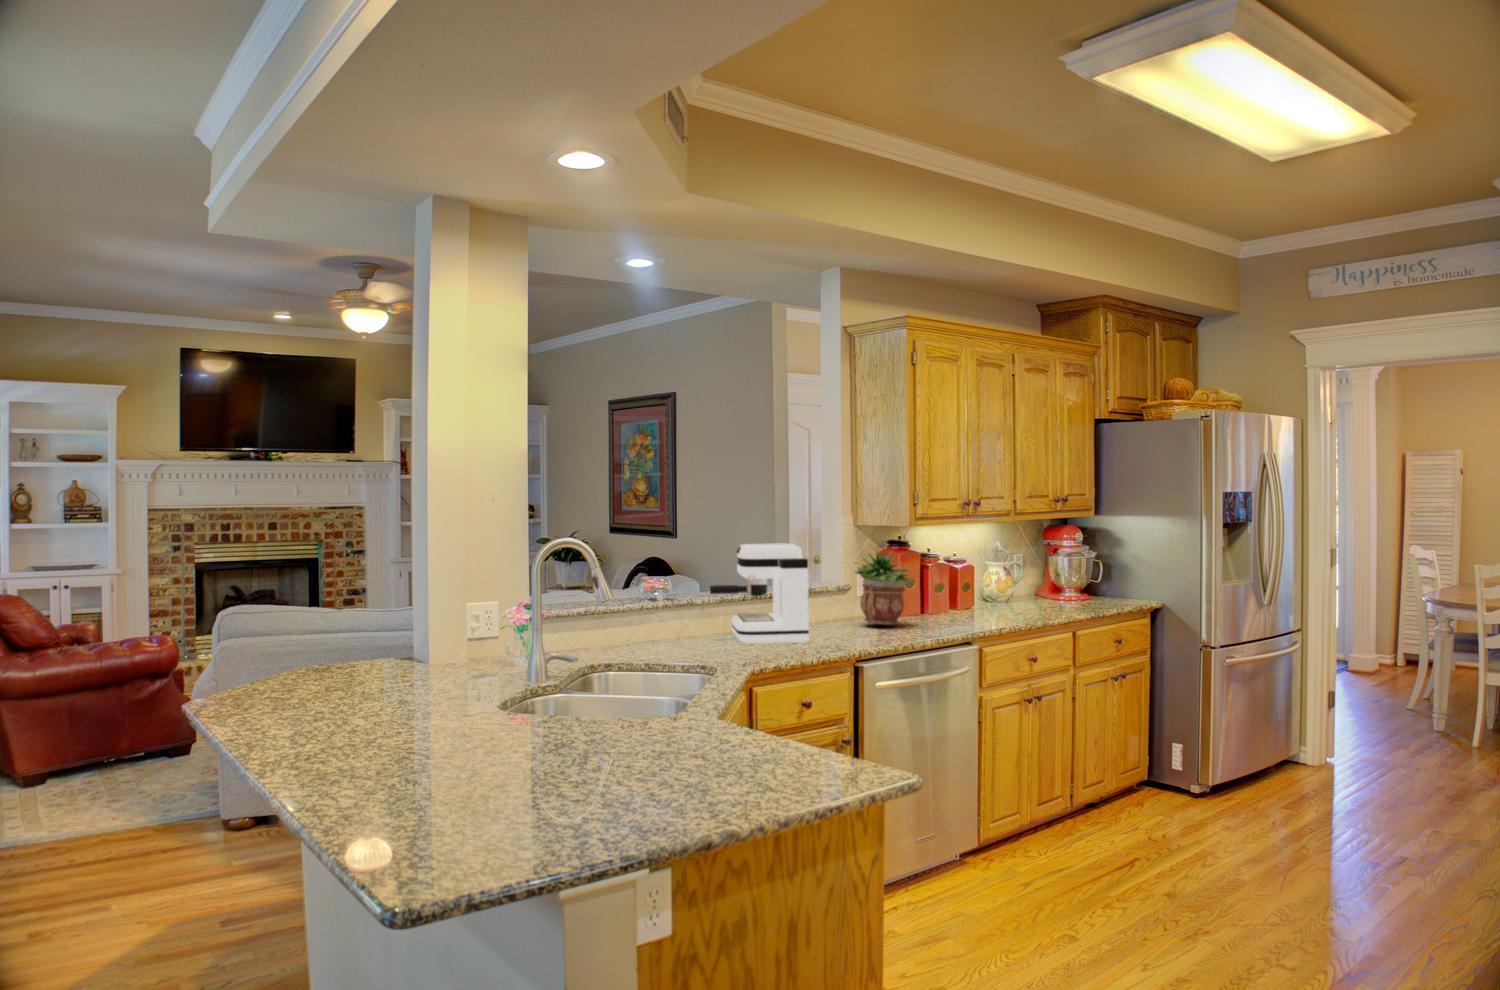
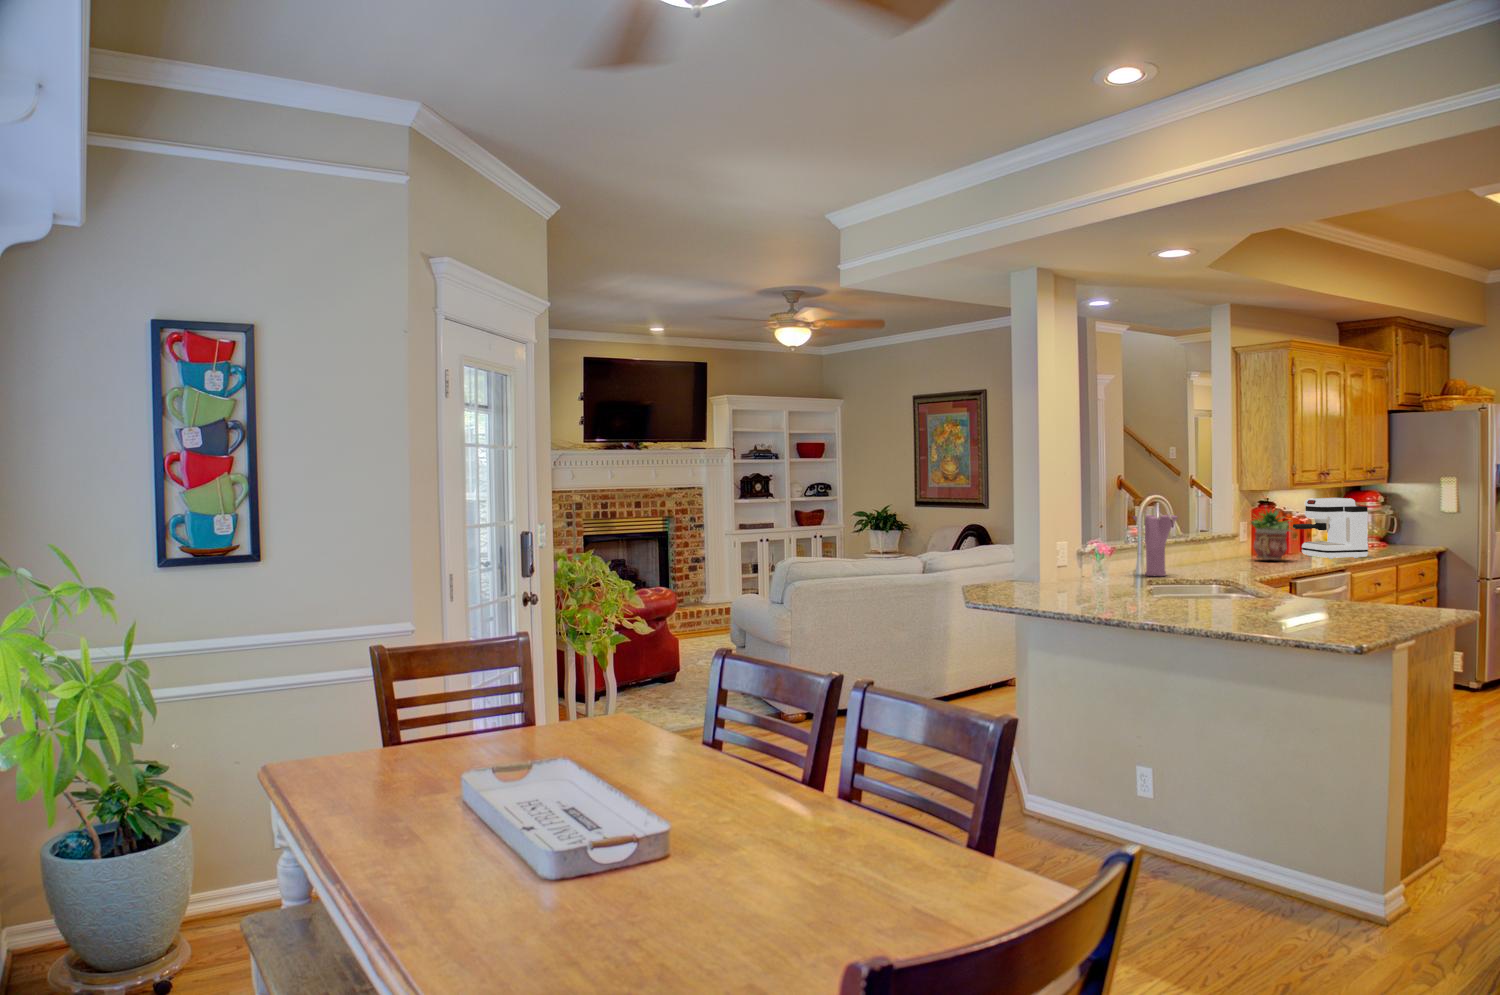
coffee maker: present [710,544,809,645] -> present [1293,498,1368,559]
vase: none [621,559,690,656] -> present [1133,515,1178,576]

